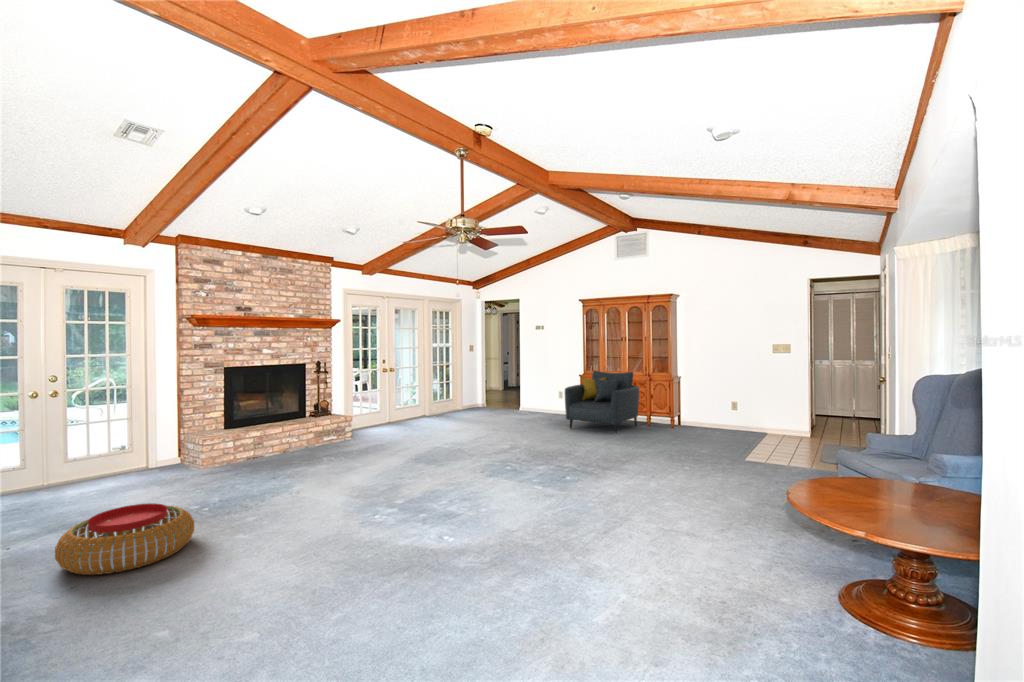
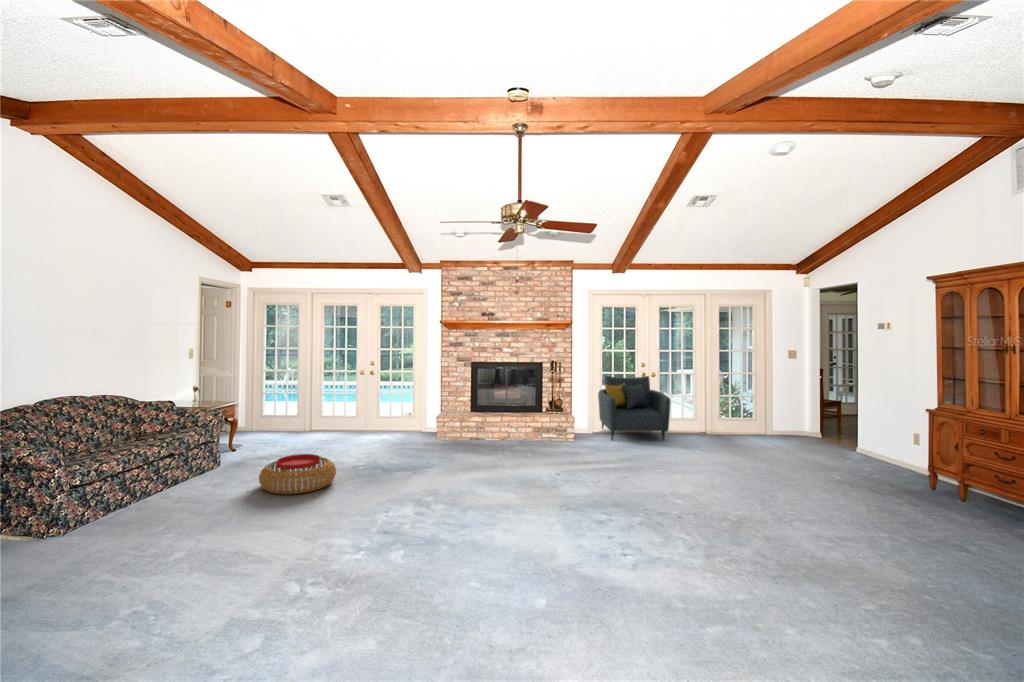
armchair: present [565,371,639,433] -> present [598,376,671,441]

